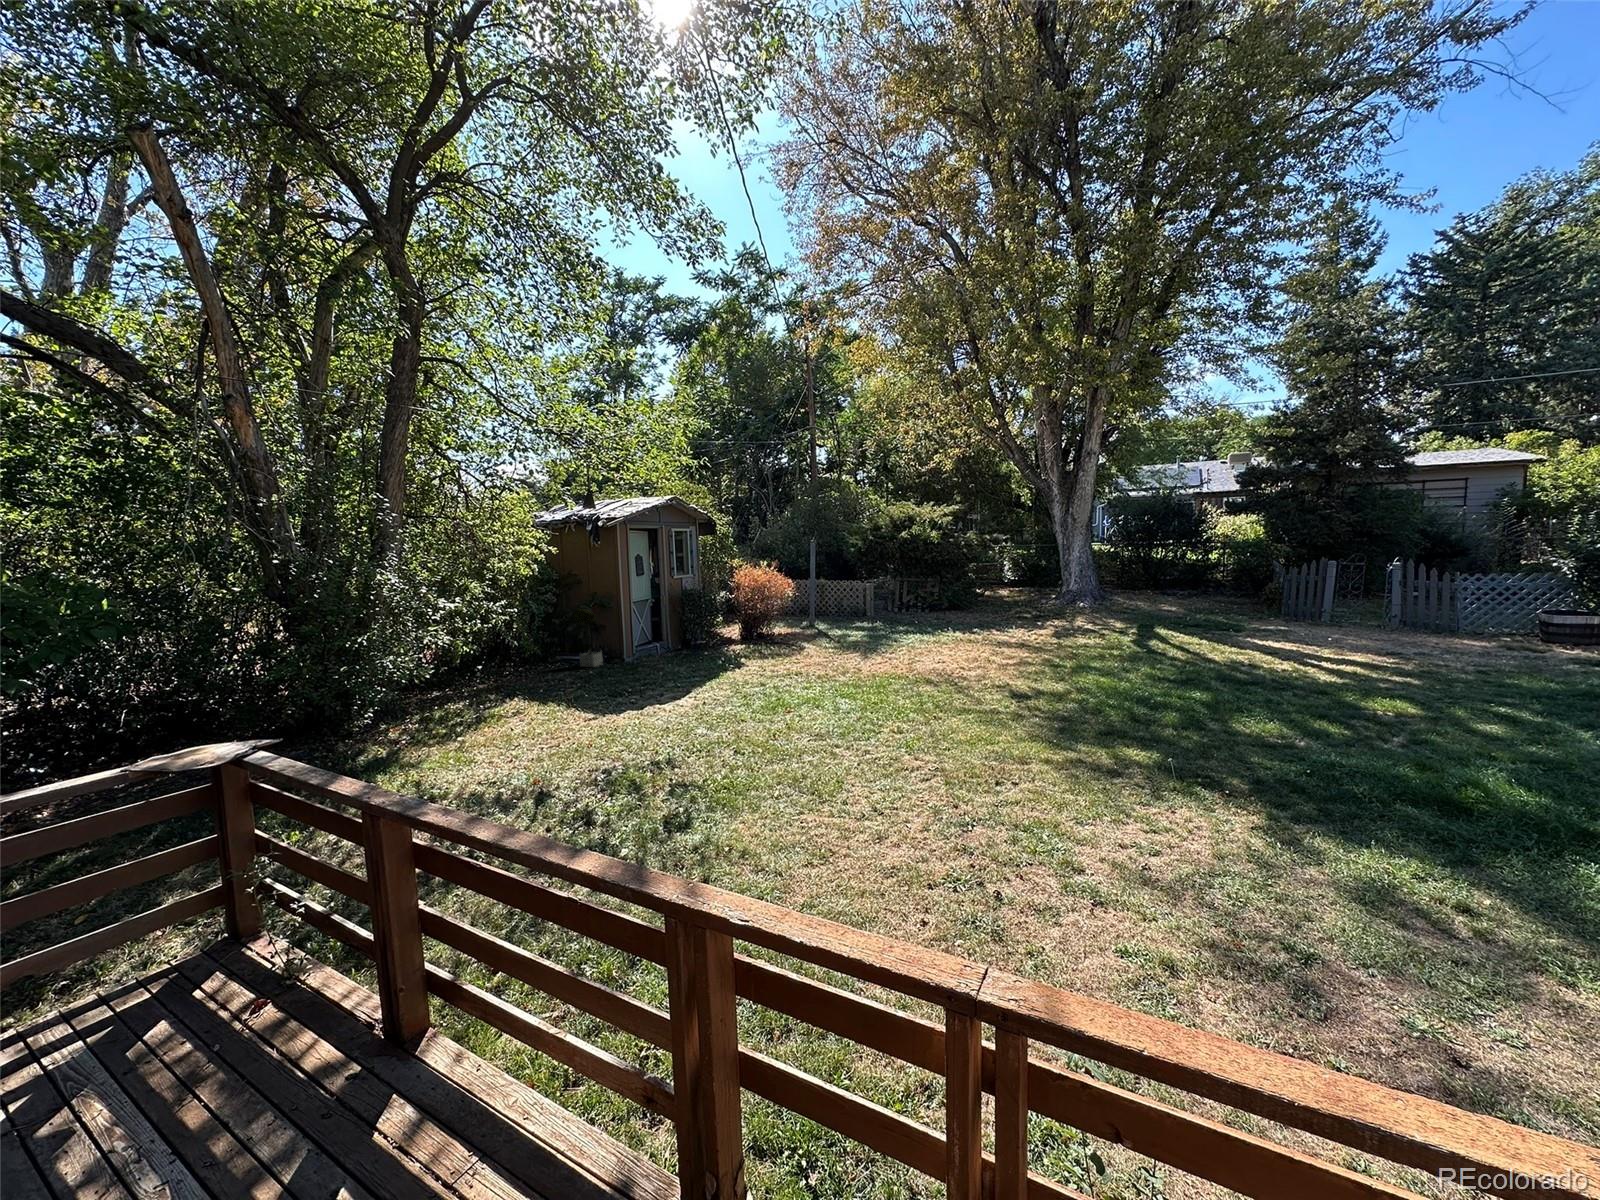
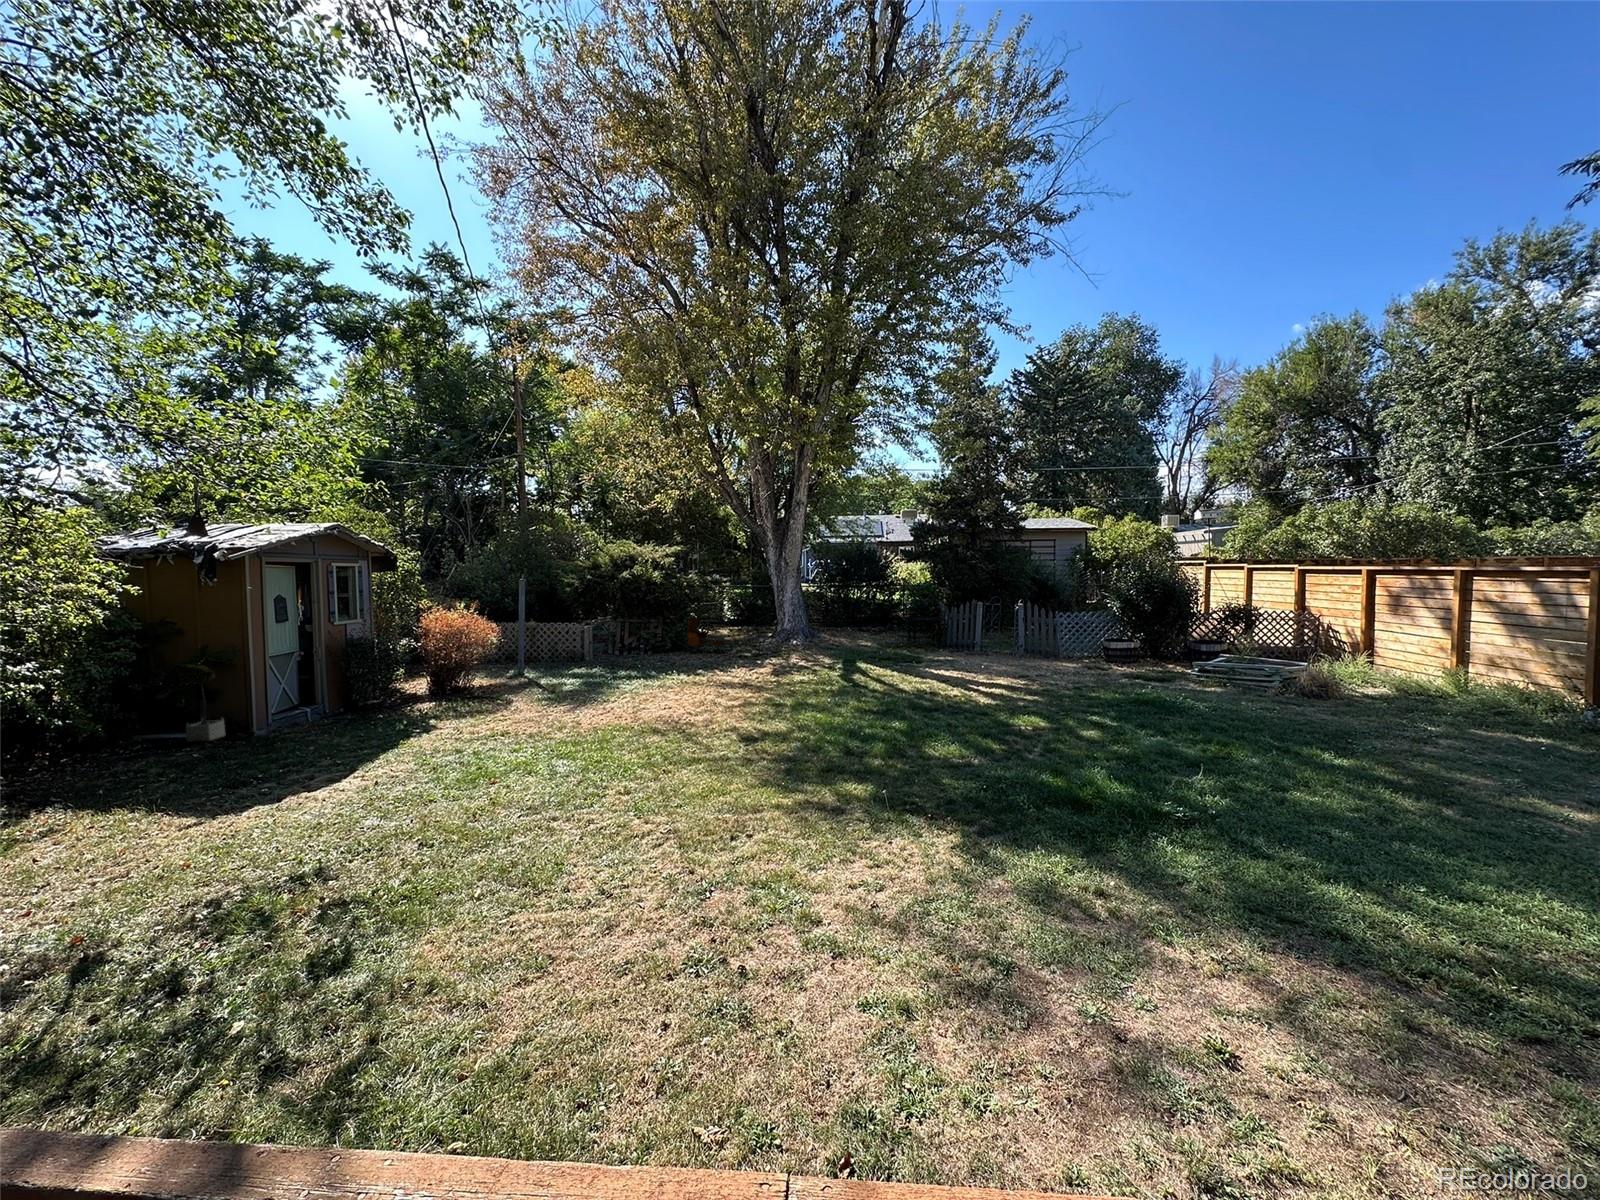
lounge chair: none [966,579,1007,616] -> present [687,617,725,652]
round table: none [1224,581,1284,612] -> present [904,616,944,643]

